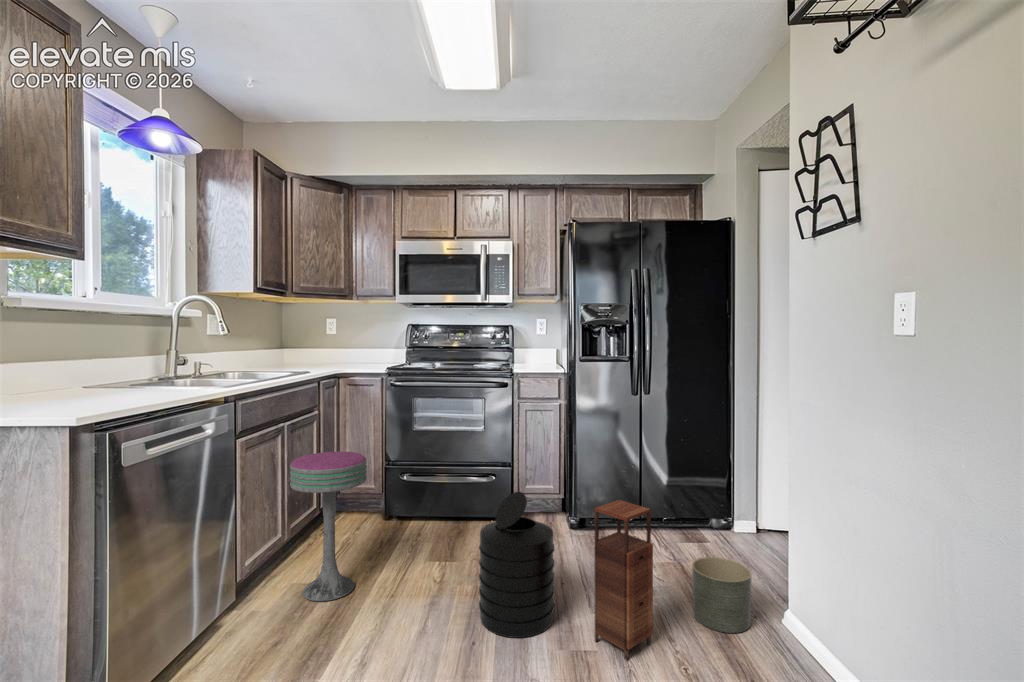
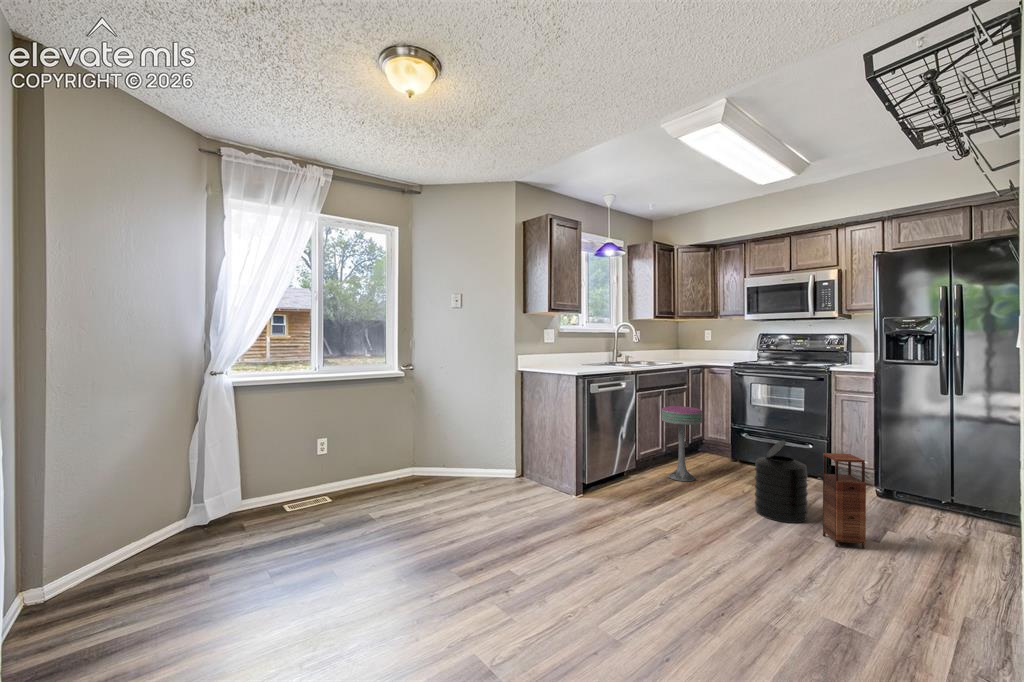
planter: present [692,557,751,633] -> none [923,516,982,572]

